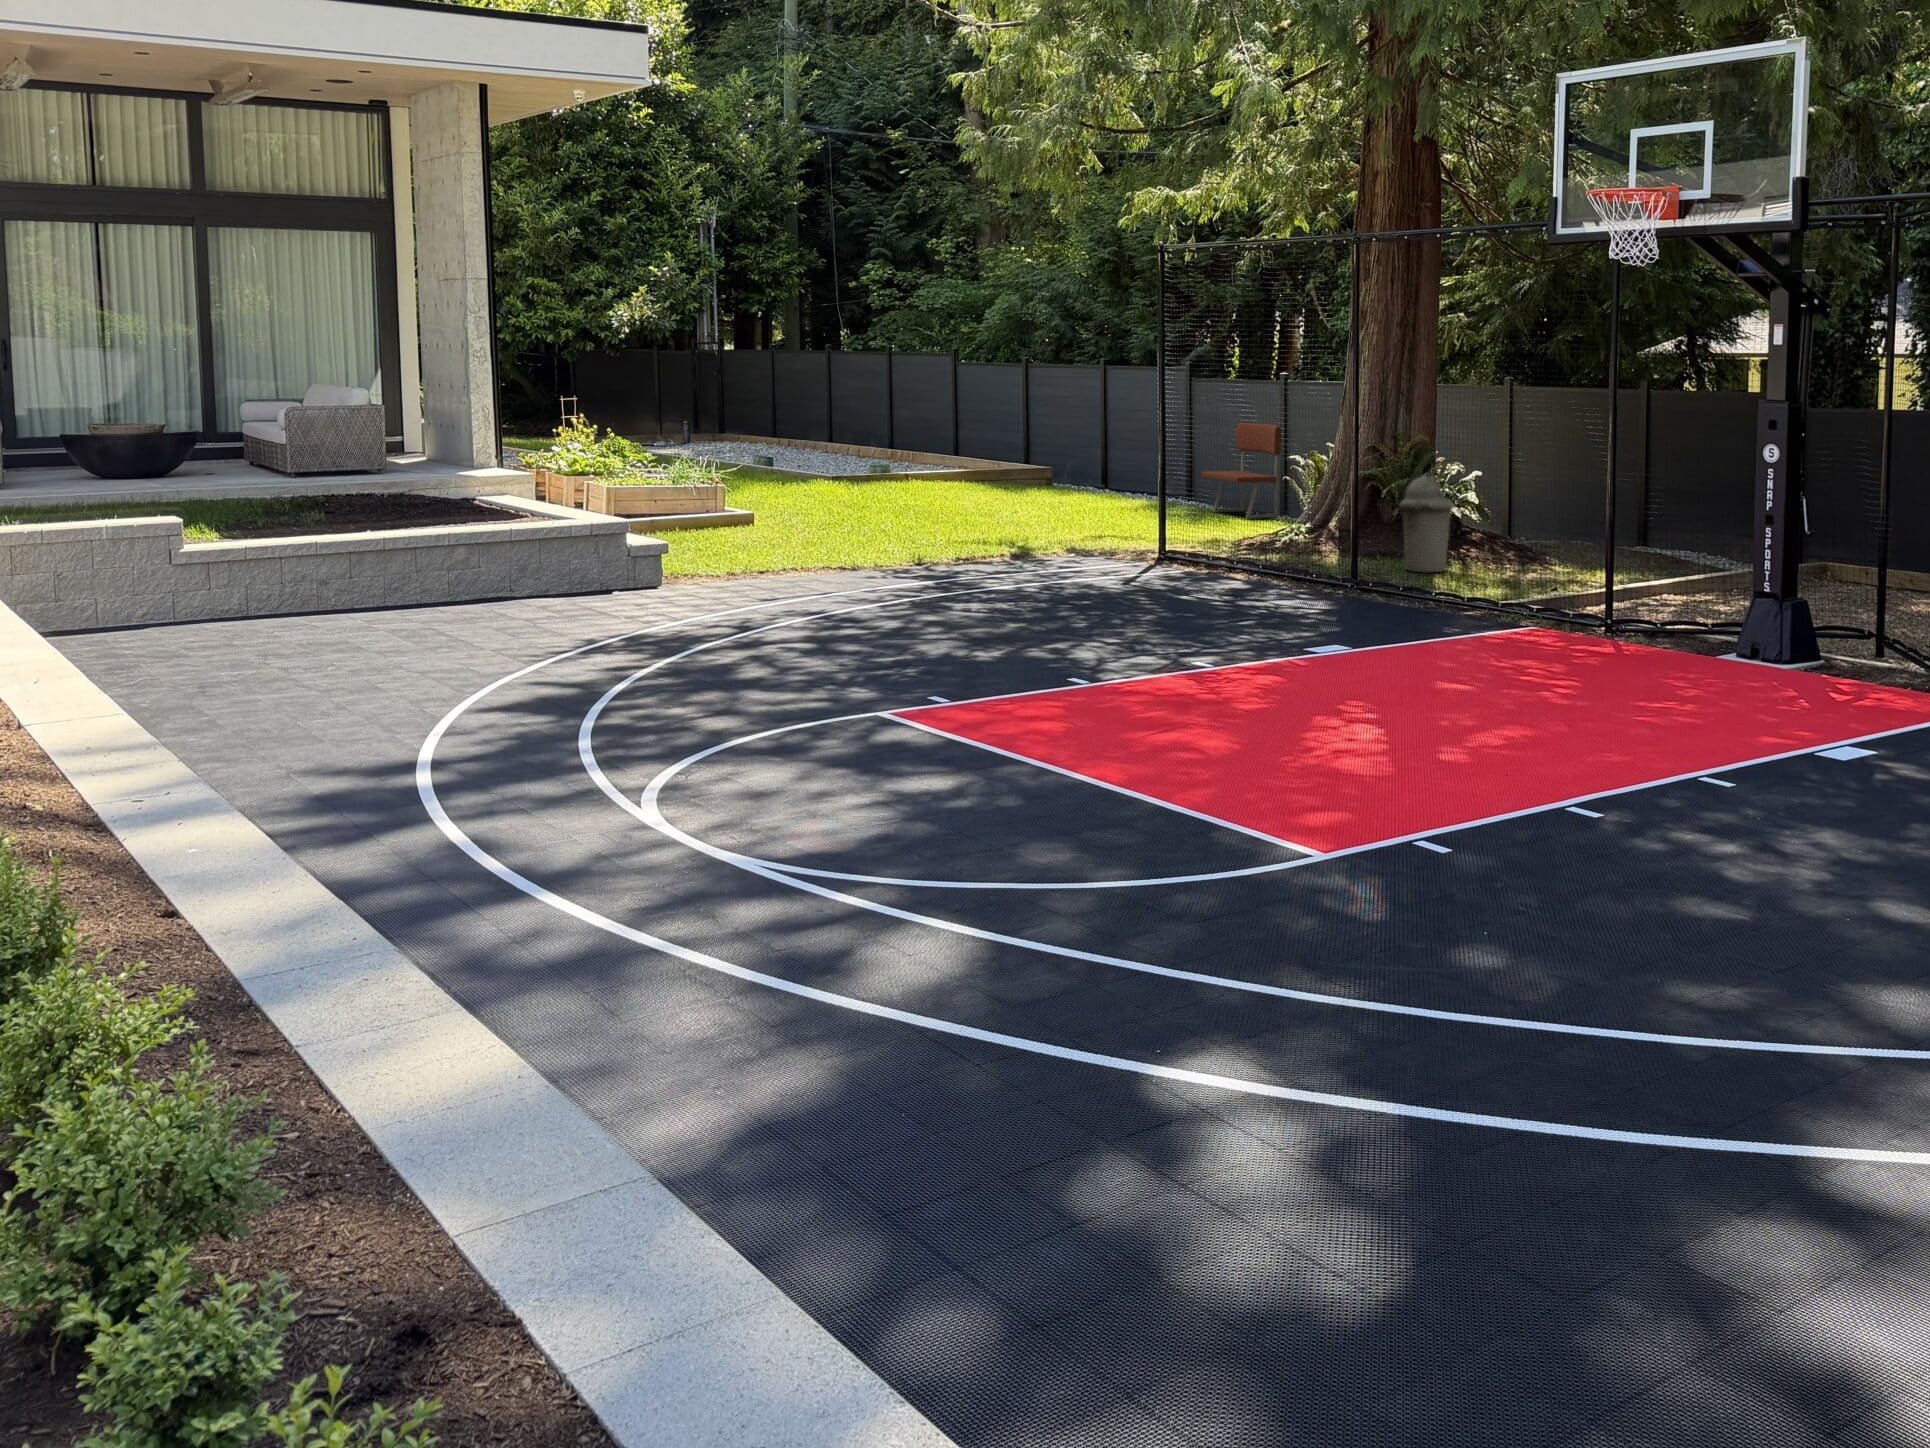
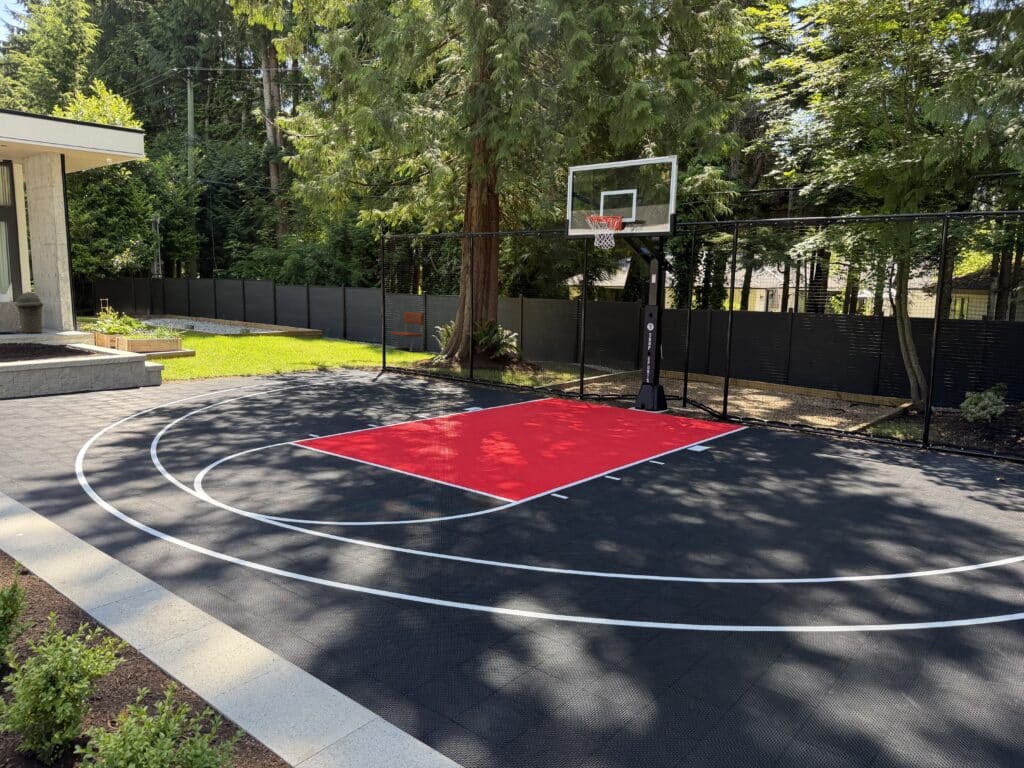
trash can: present [1400,476,1454,572] -> present [16,292,43,333]

